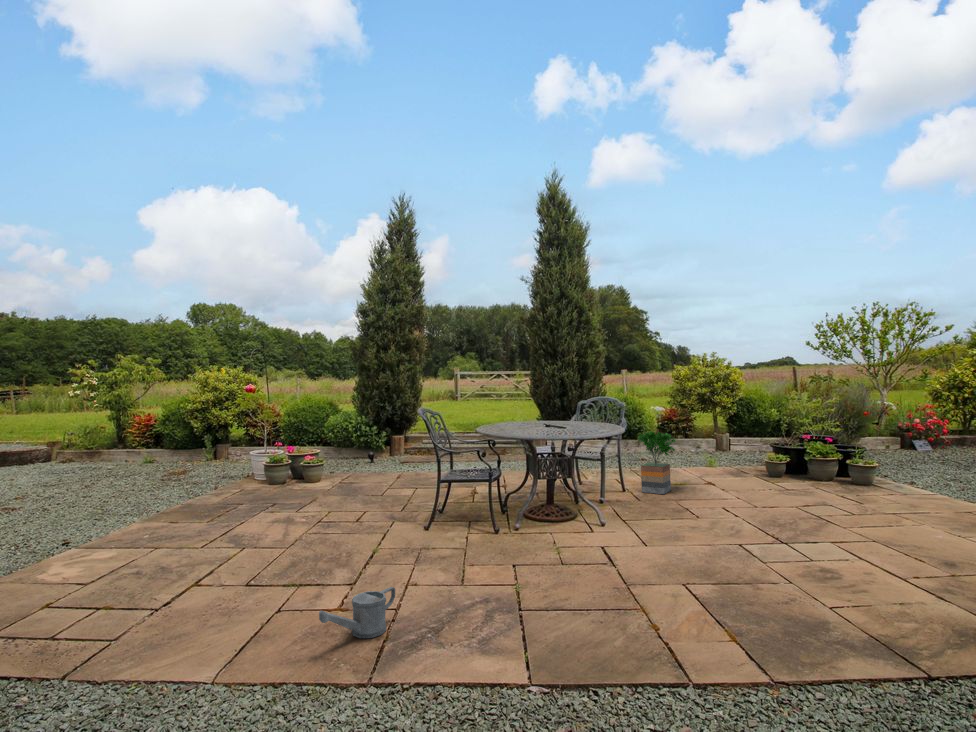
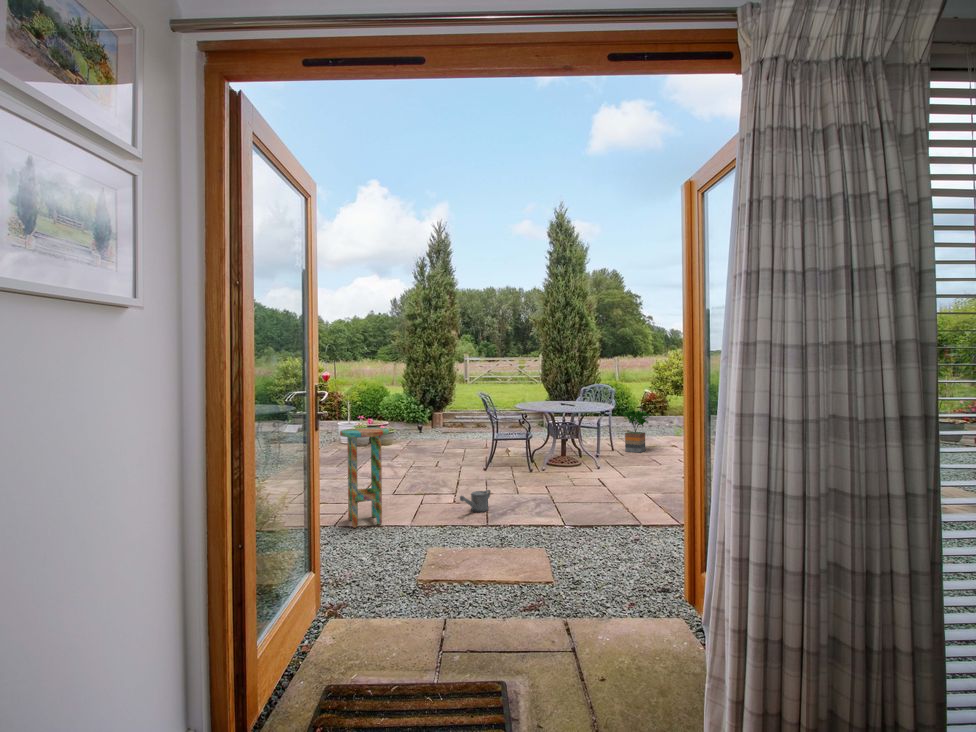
side table: none [51,472,172,697] -> present [340,428,389,528]

